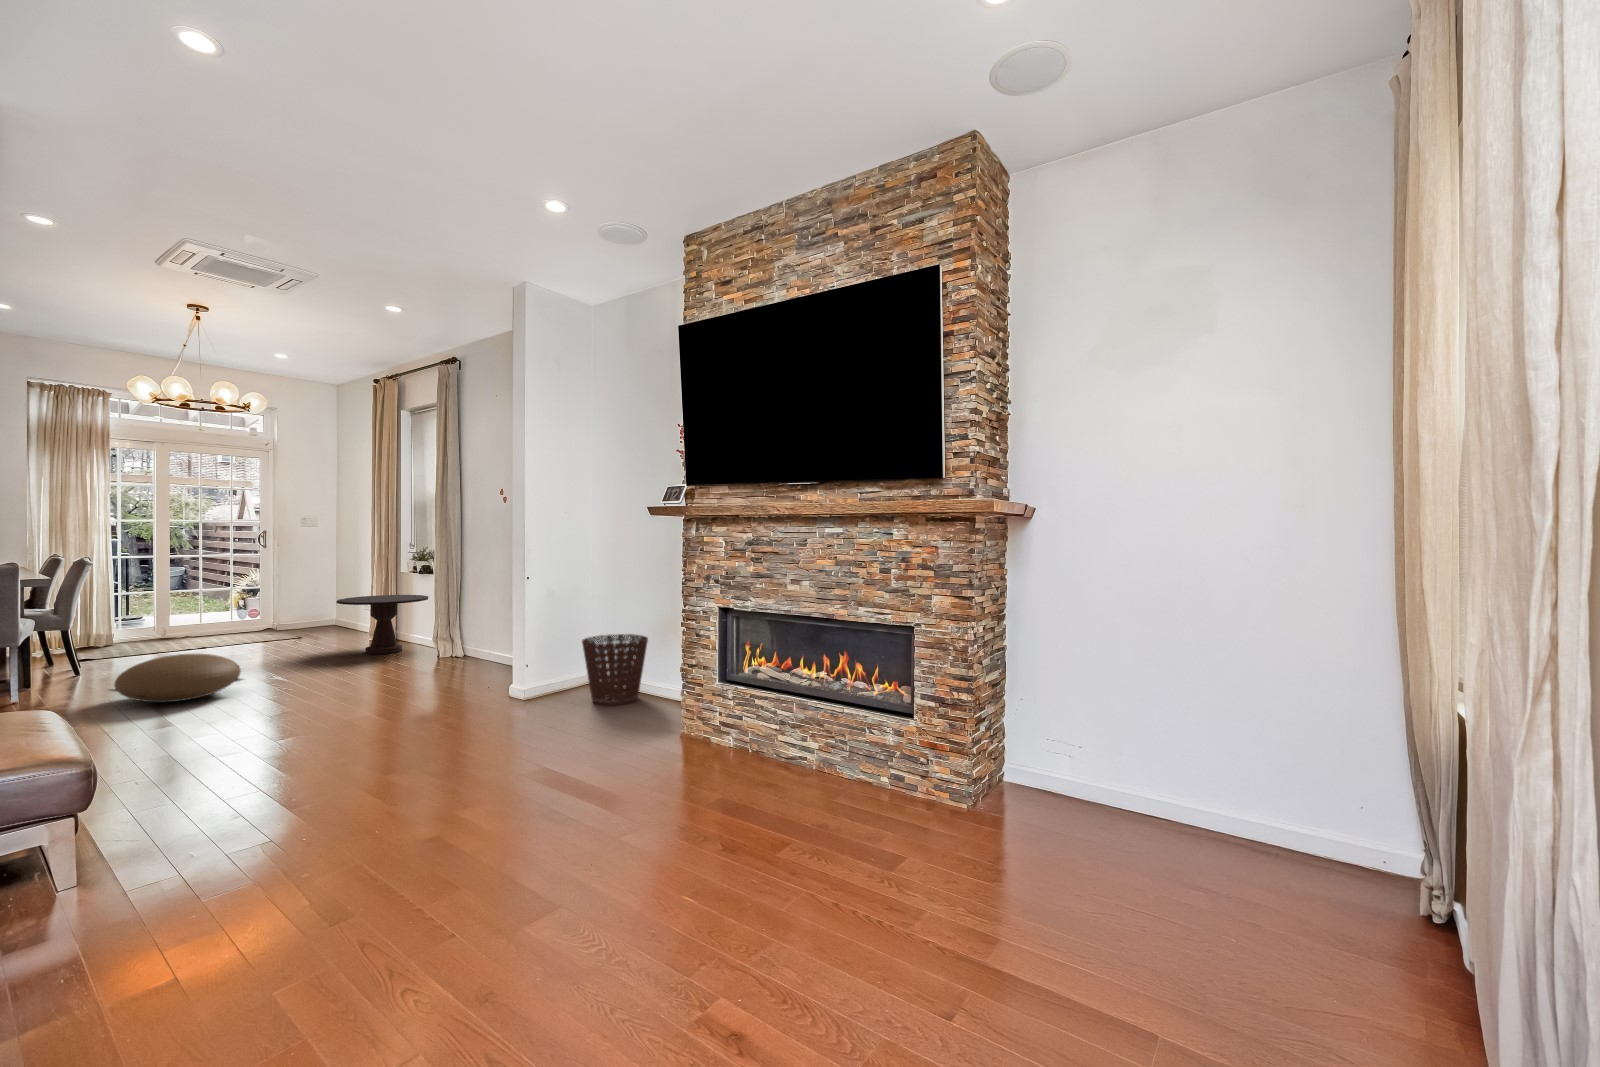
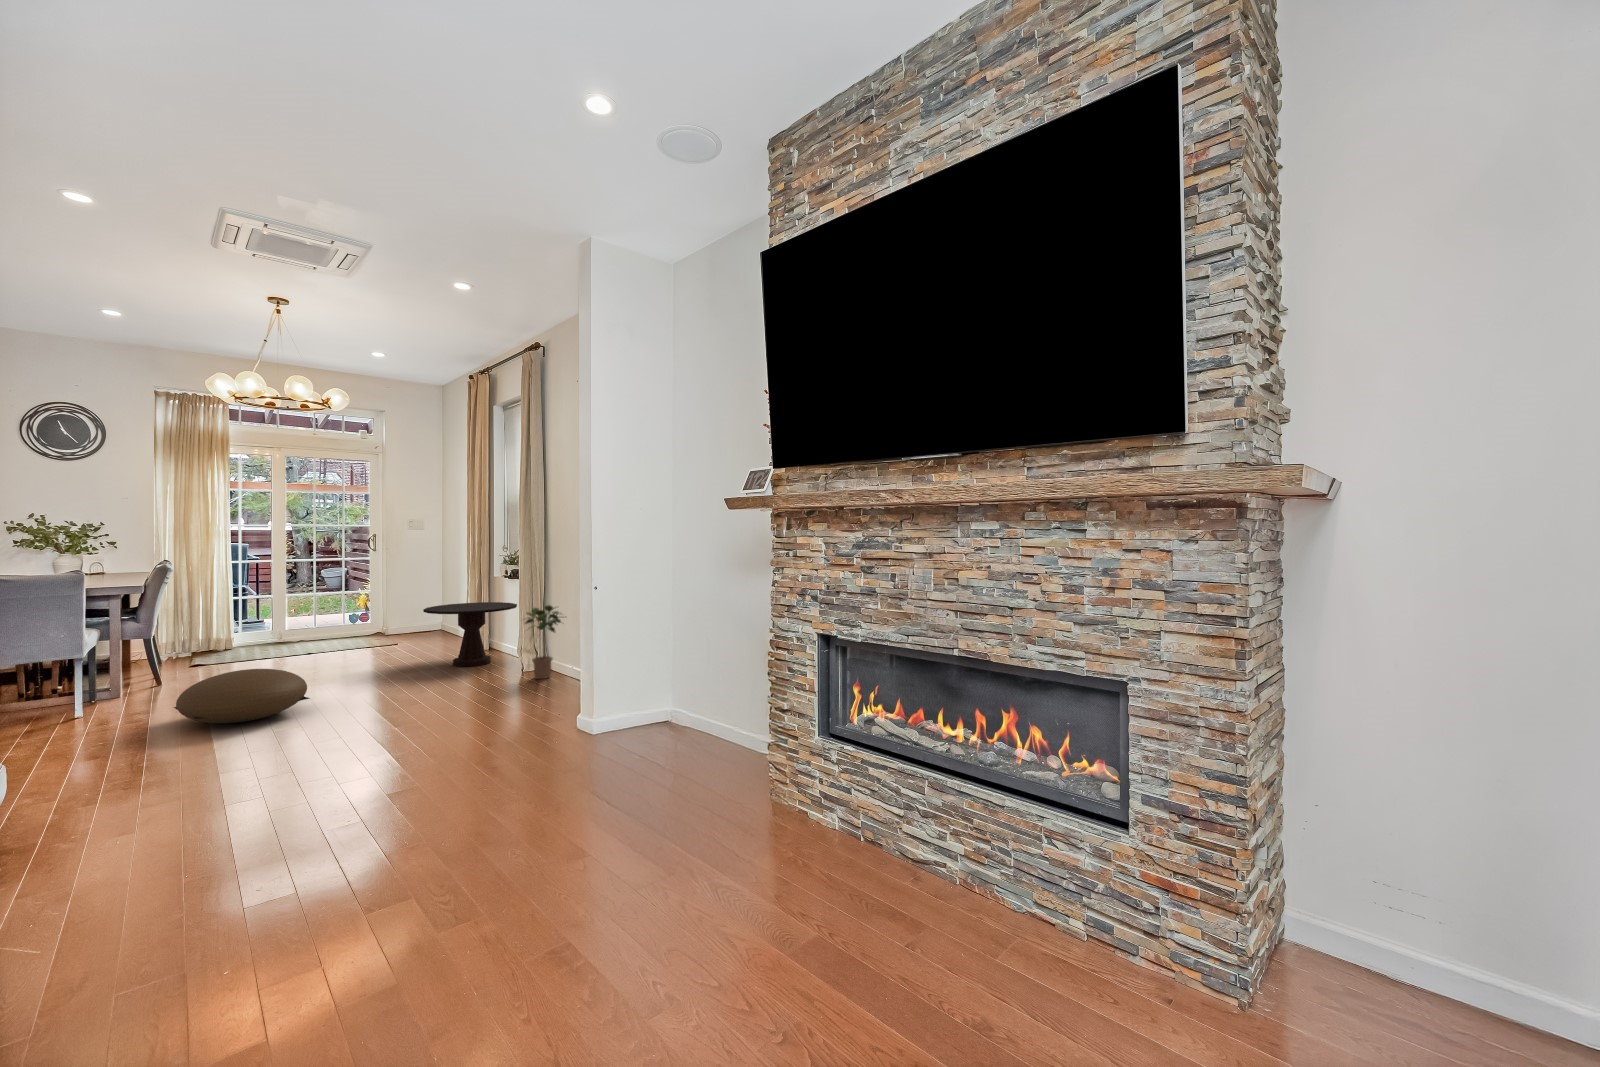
potted plant: none [439,595,484,662] -> present [525,605,561,679]
basket: present [582,634,648,705] -> none [656,657,736,748]

